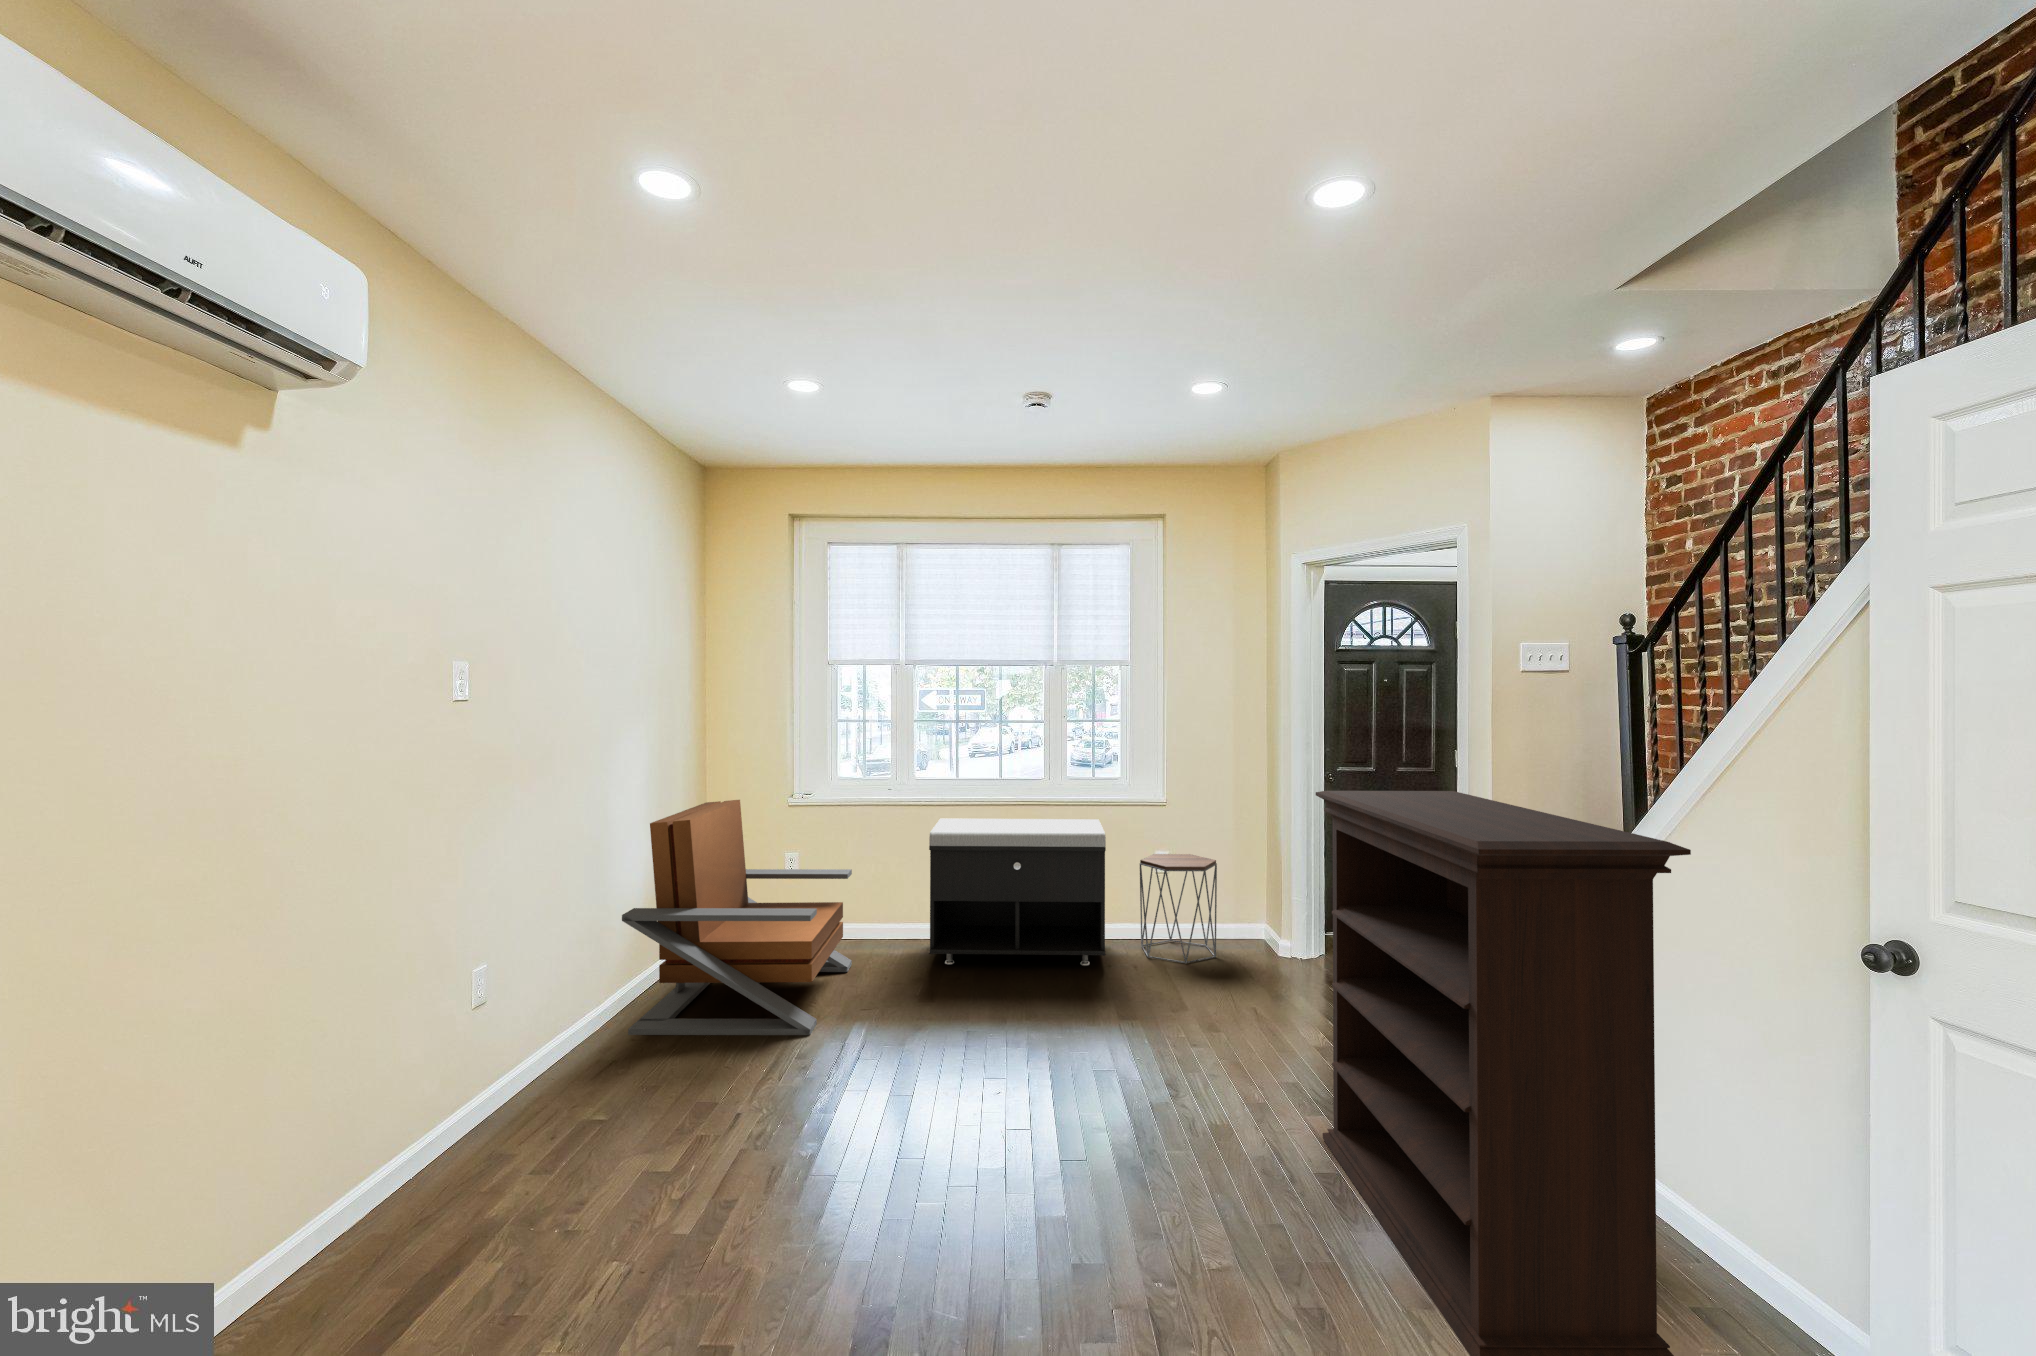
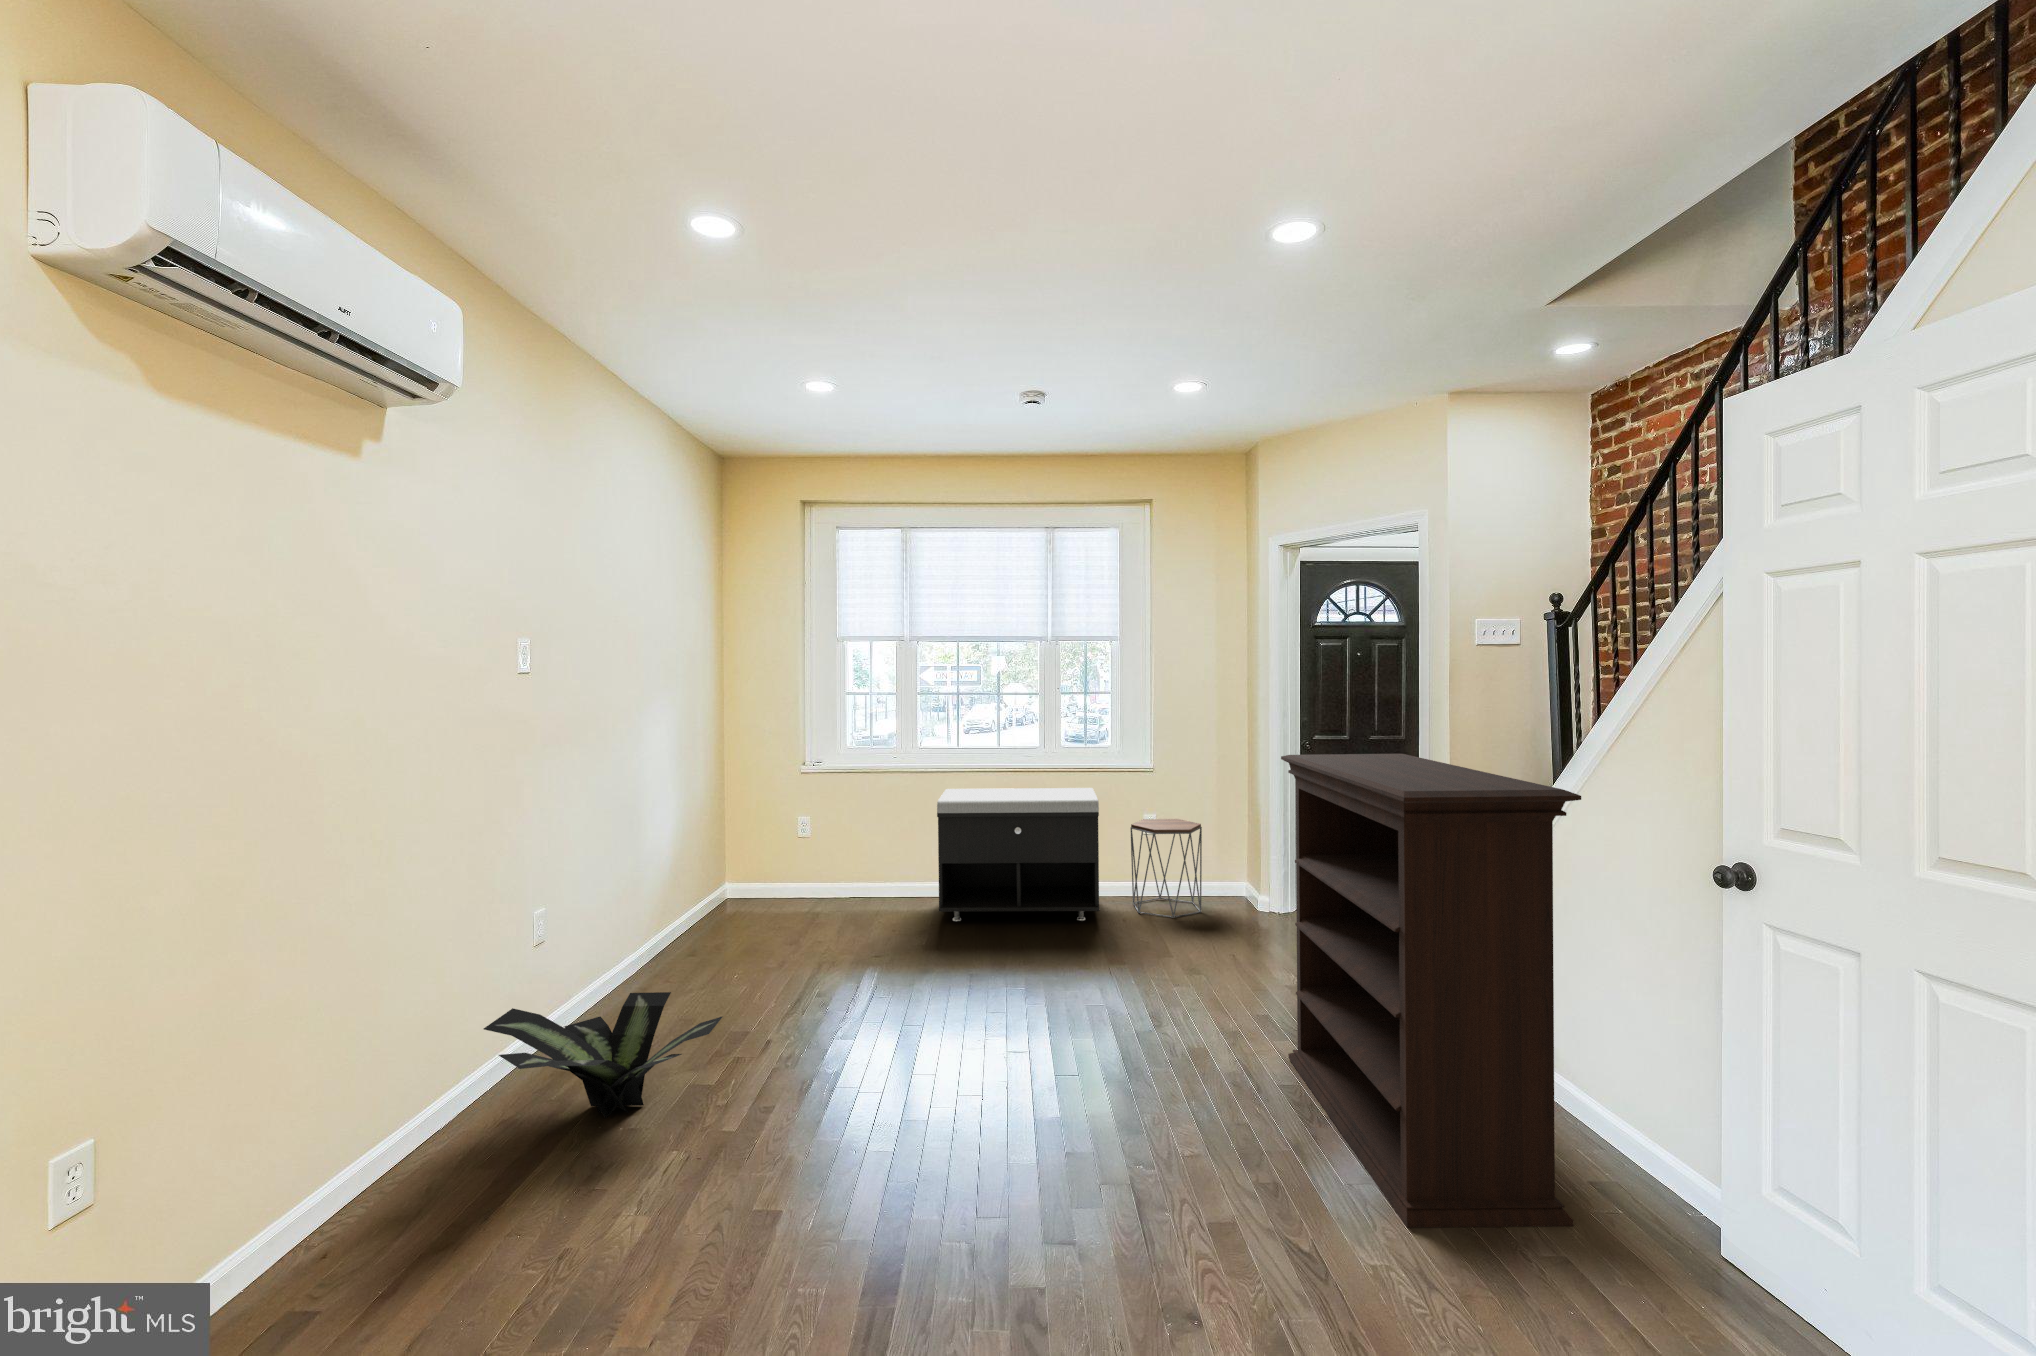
lounge chair: present [622,800,852,1035] -> none [663,773,868,983]
potted plant: none [391,1053,675,1208] -> present [484,992,722,1119]

